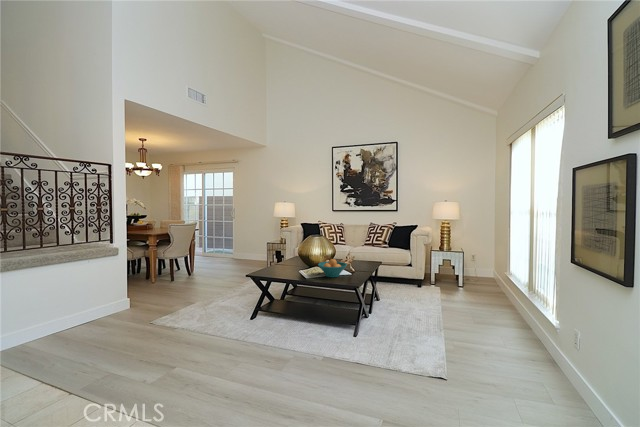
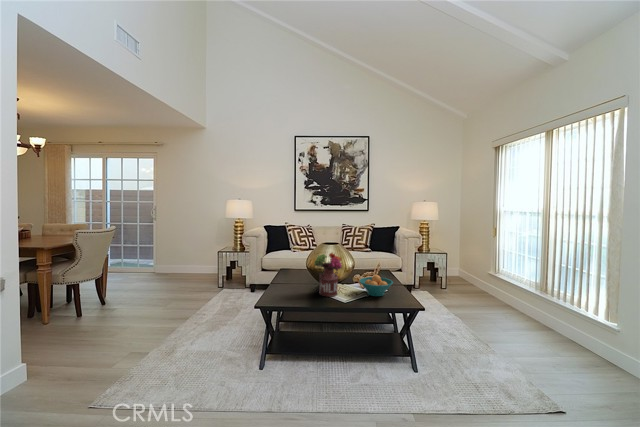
flower arrangement: none [280,238,306,274] -> present [314,253,342,297]

